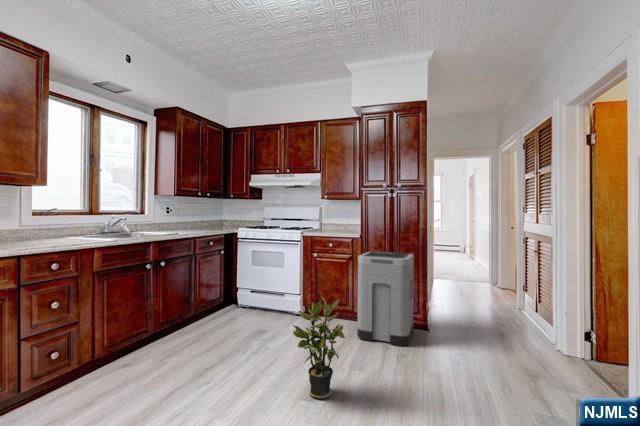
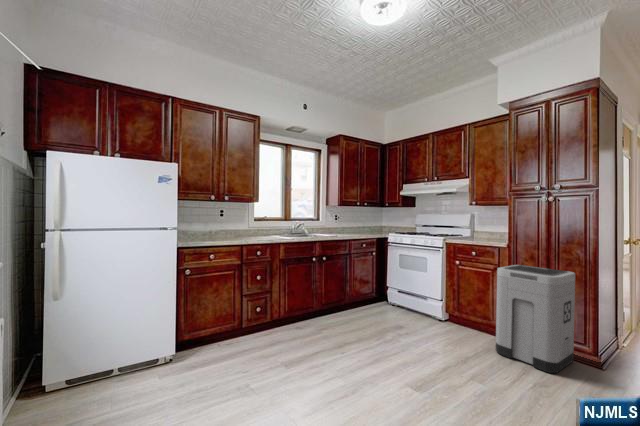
potted plant: present [293,297,345,399] -> none [408,299,457,393]

